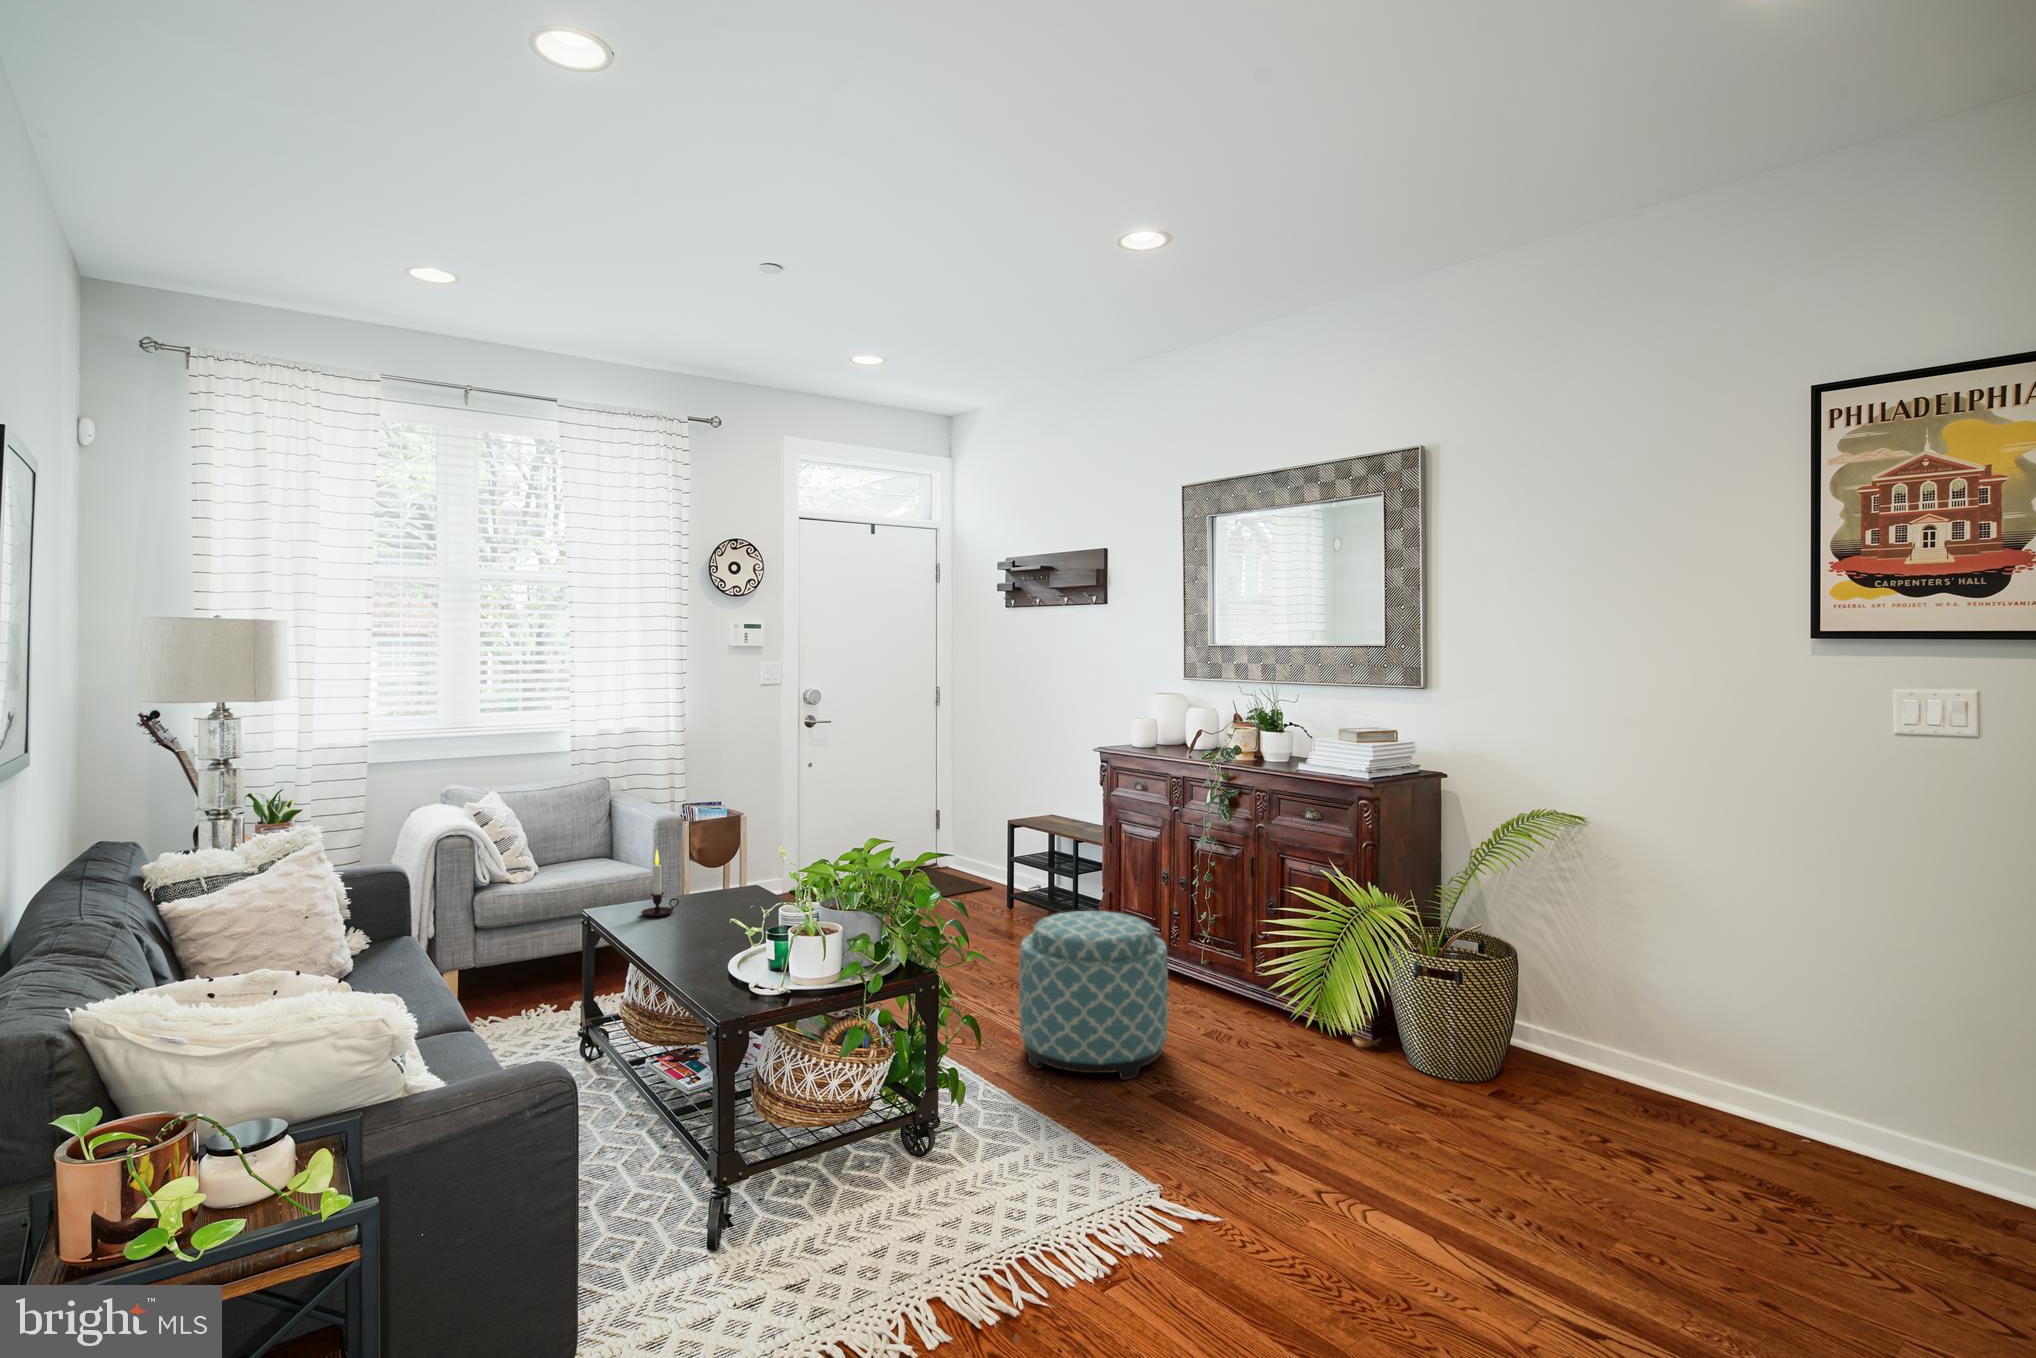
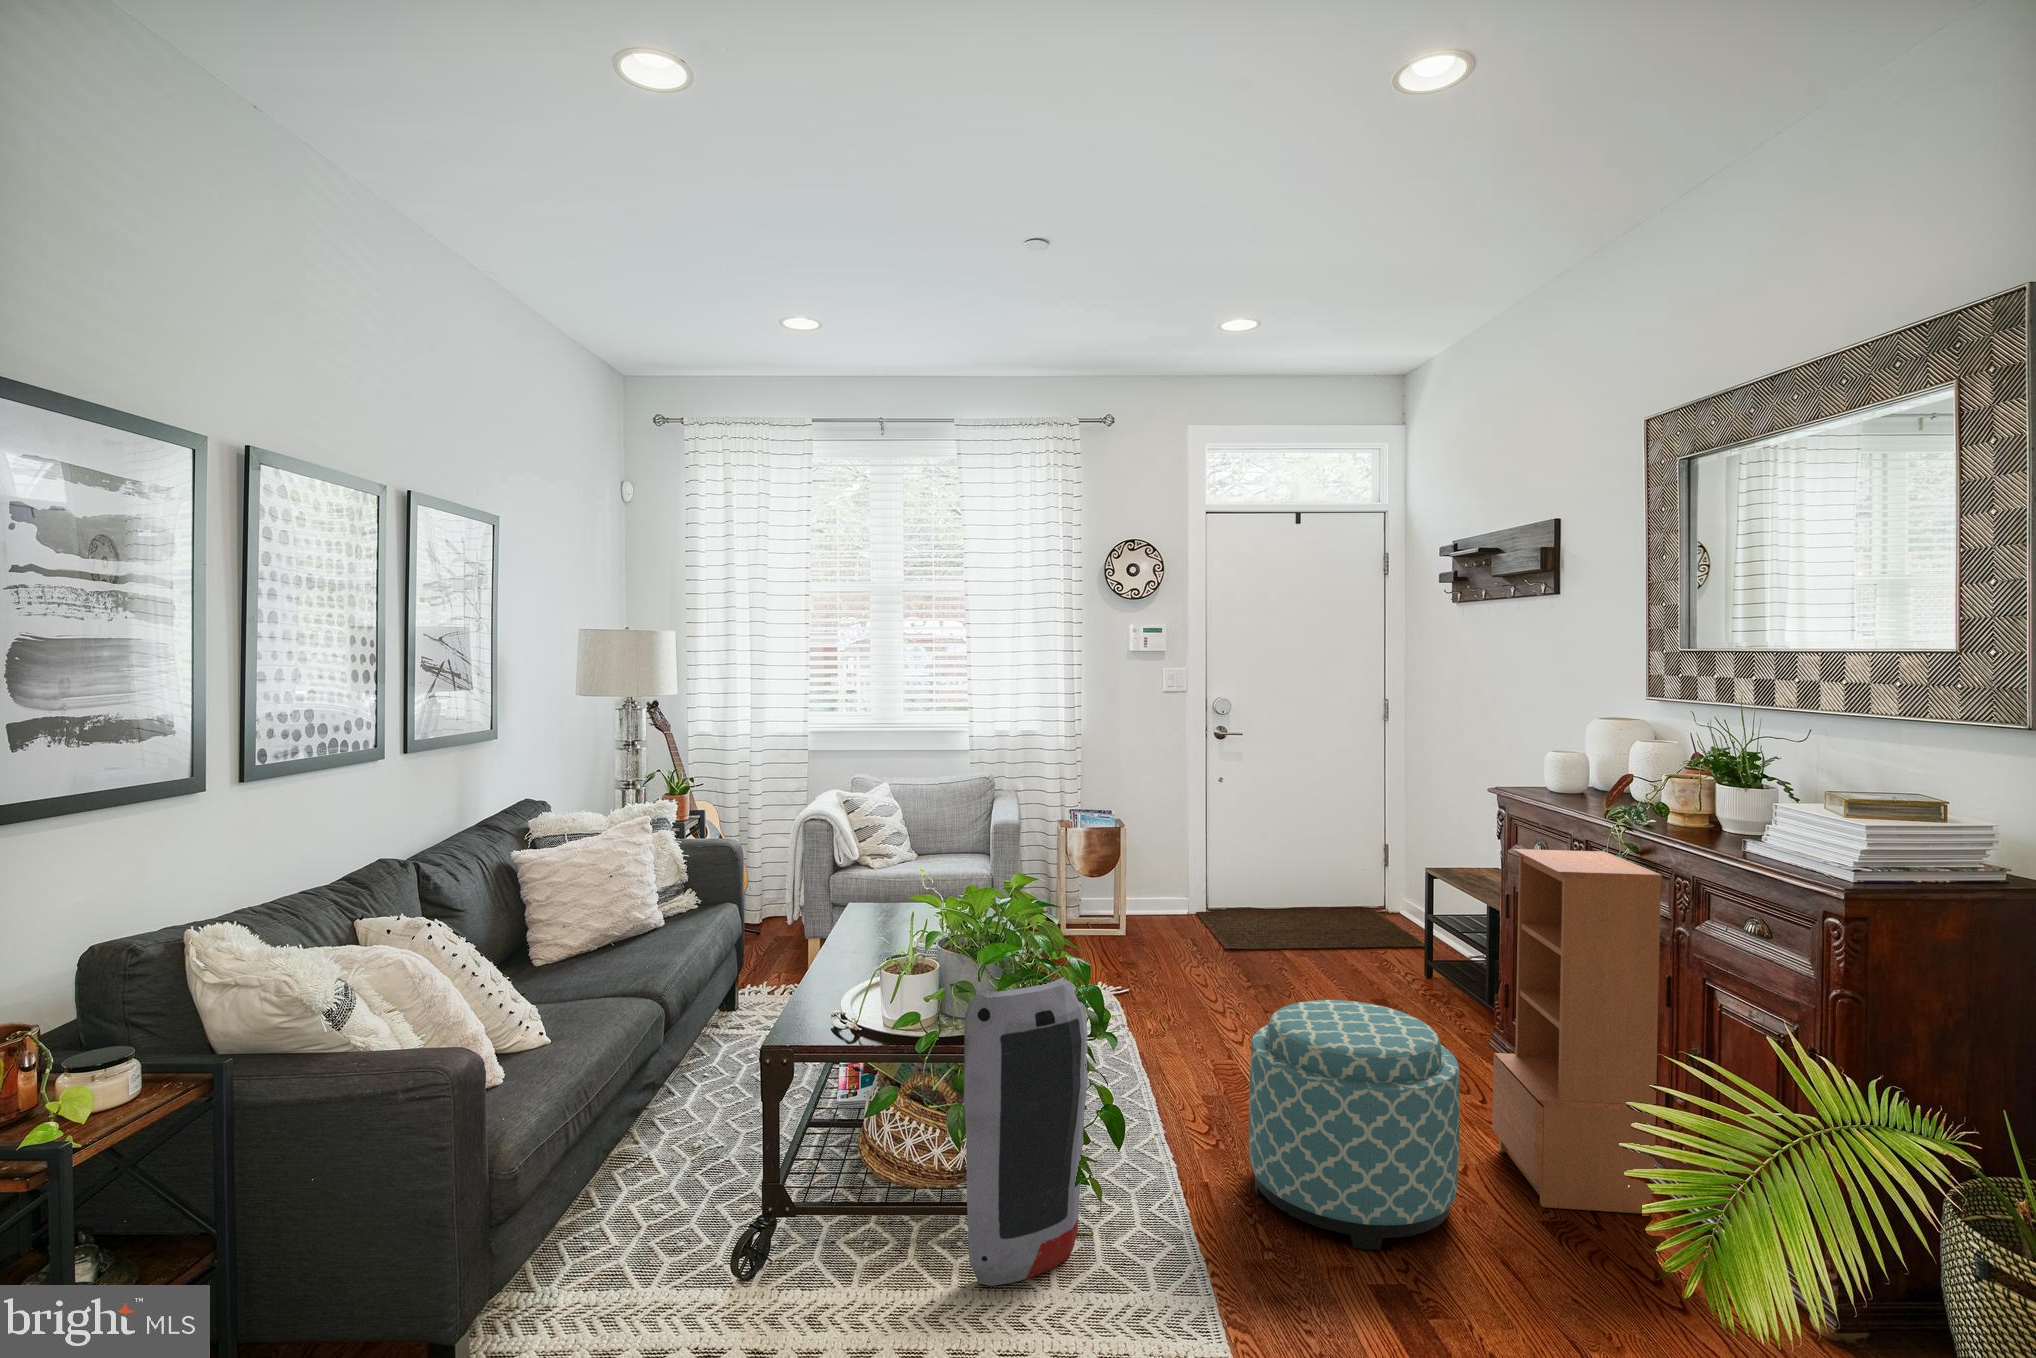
bookcase: none [1144,783,1255,1027] -> present [1492,849,1662,1214]
candle: present [641,850,679,916] -> none [872,853,911,922]
air purifier: none [894,919,970,1181] -> present [964,978,1088,1286]

